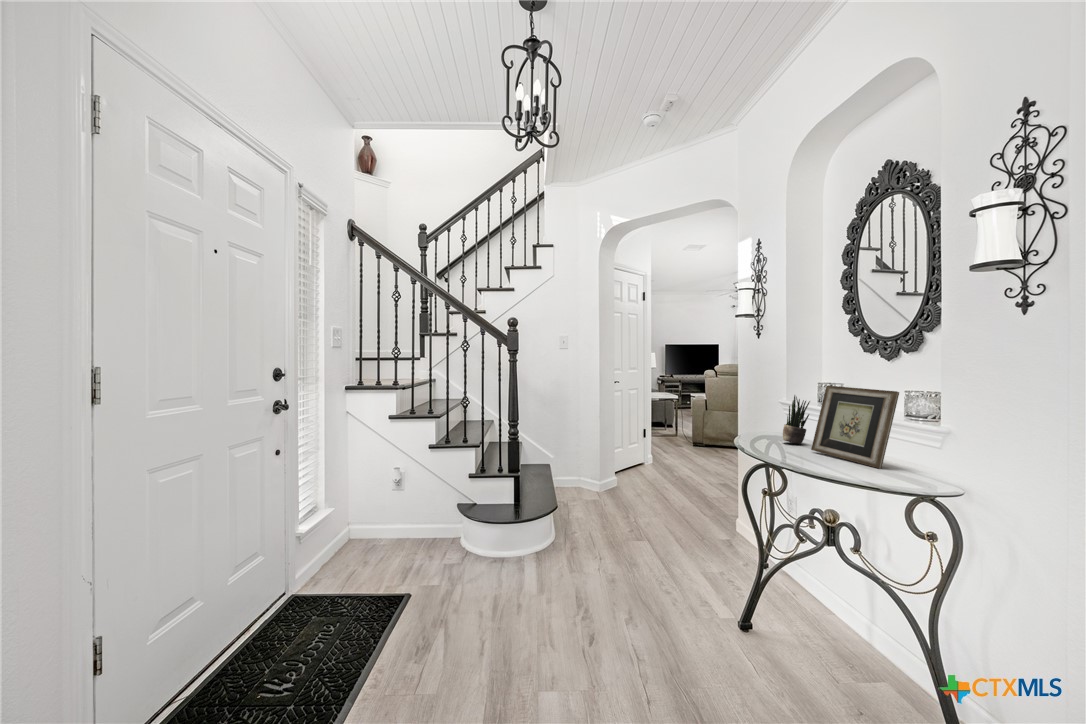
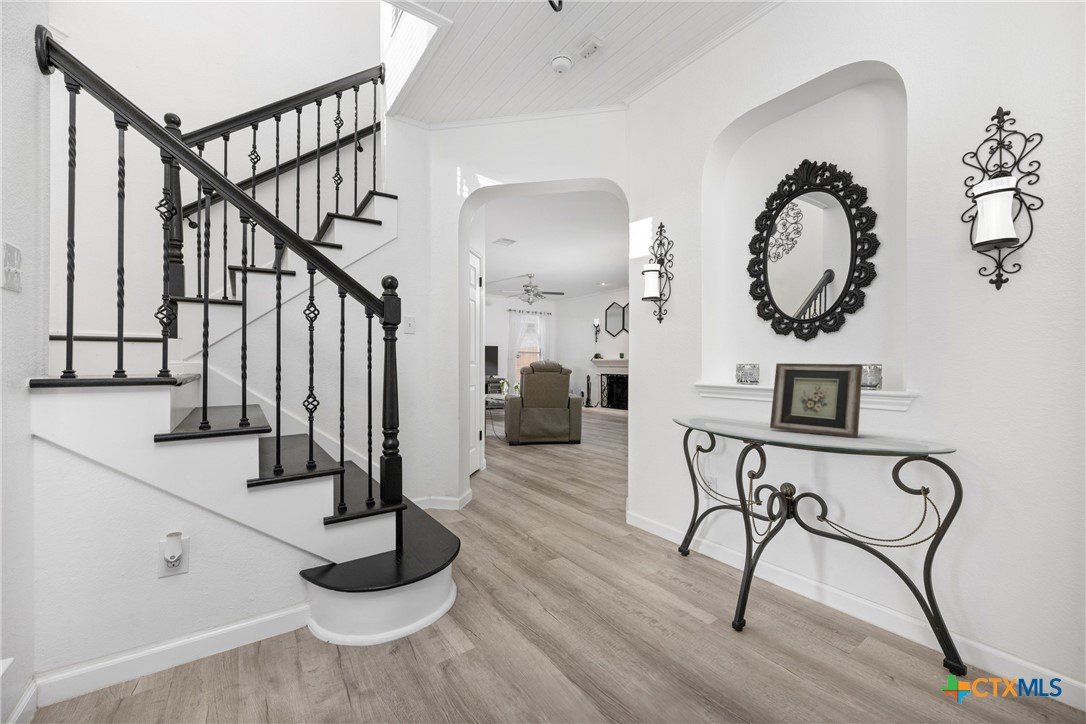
potted plant: present [783,395,810,444] -> none [722,375,746,424]

